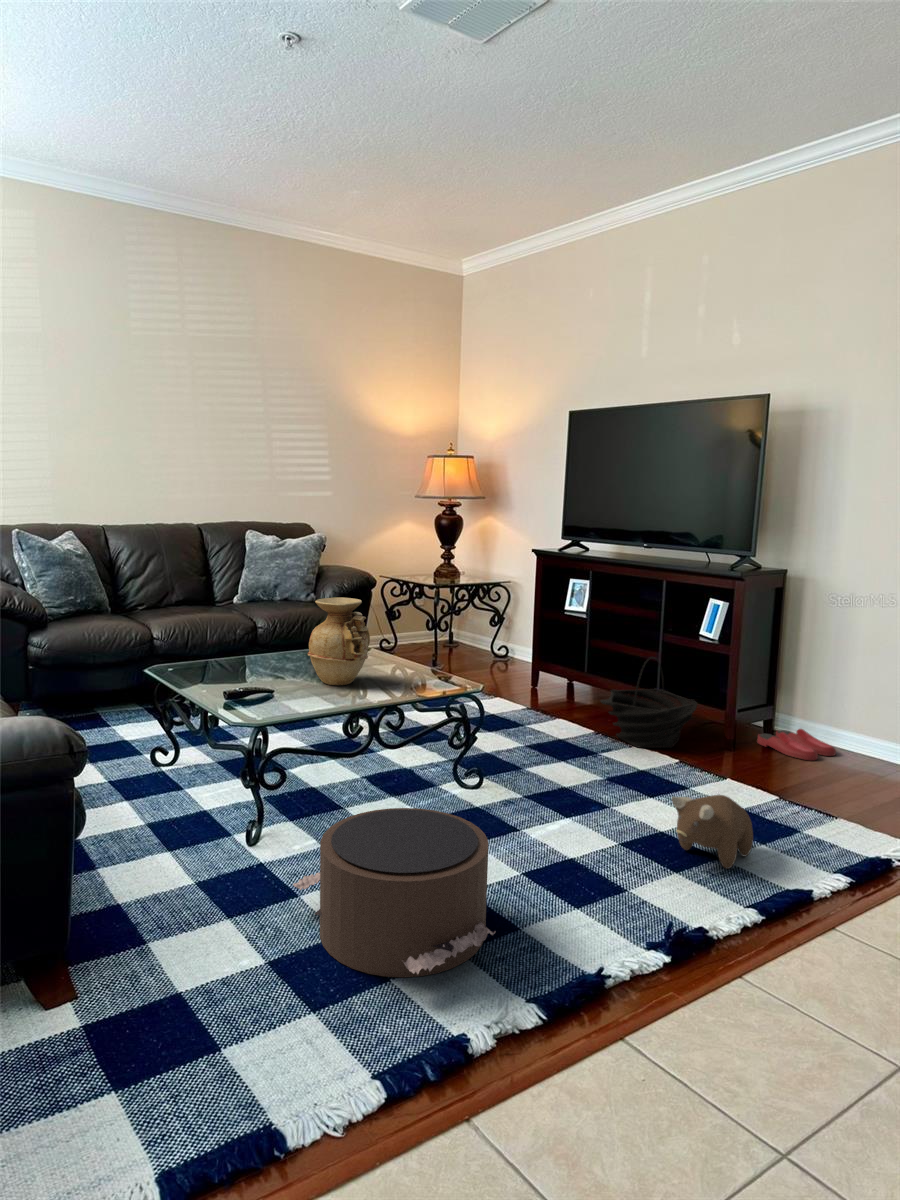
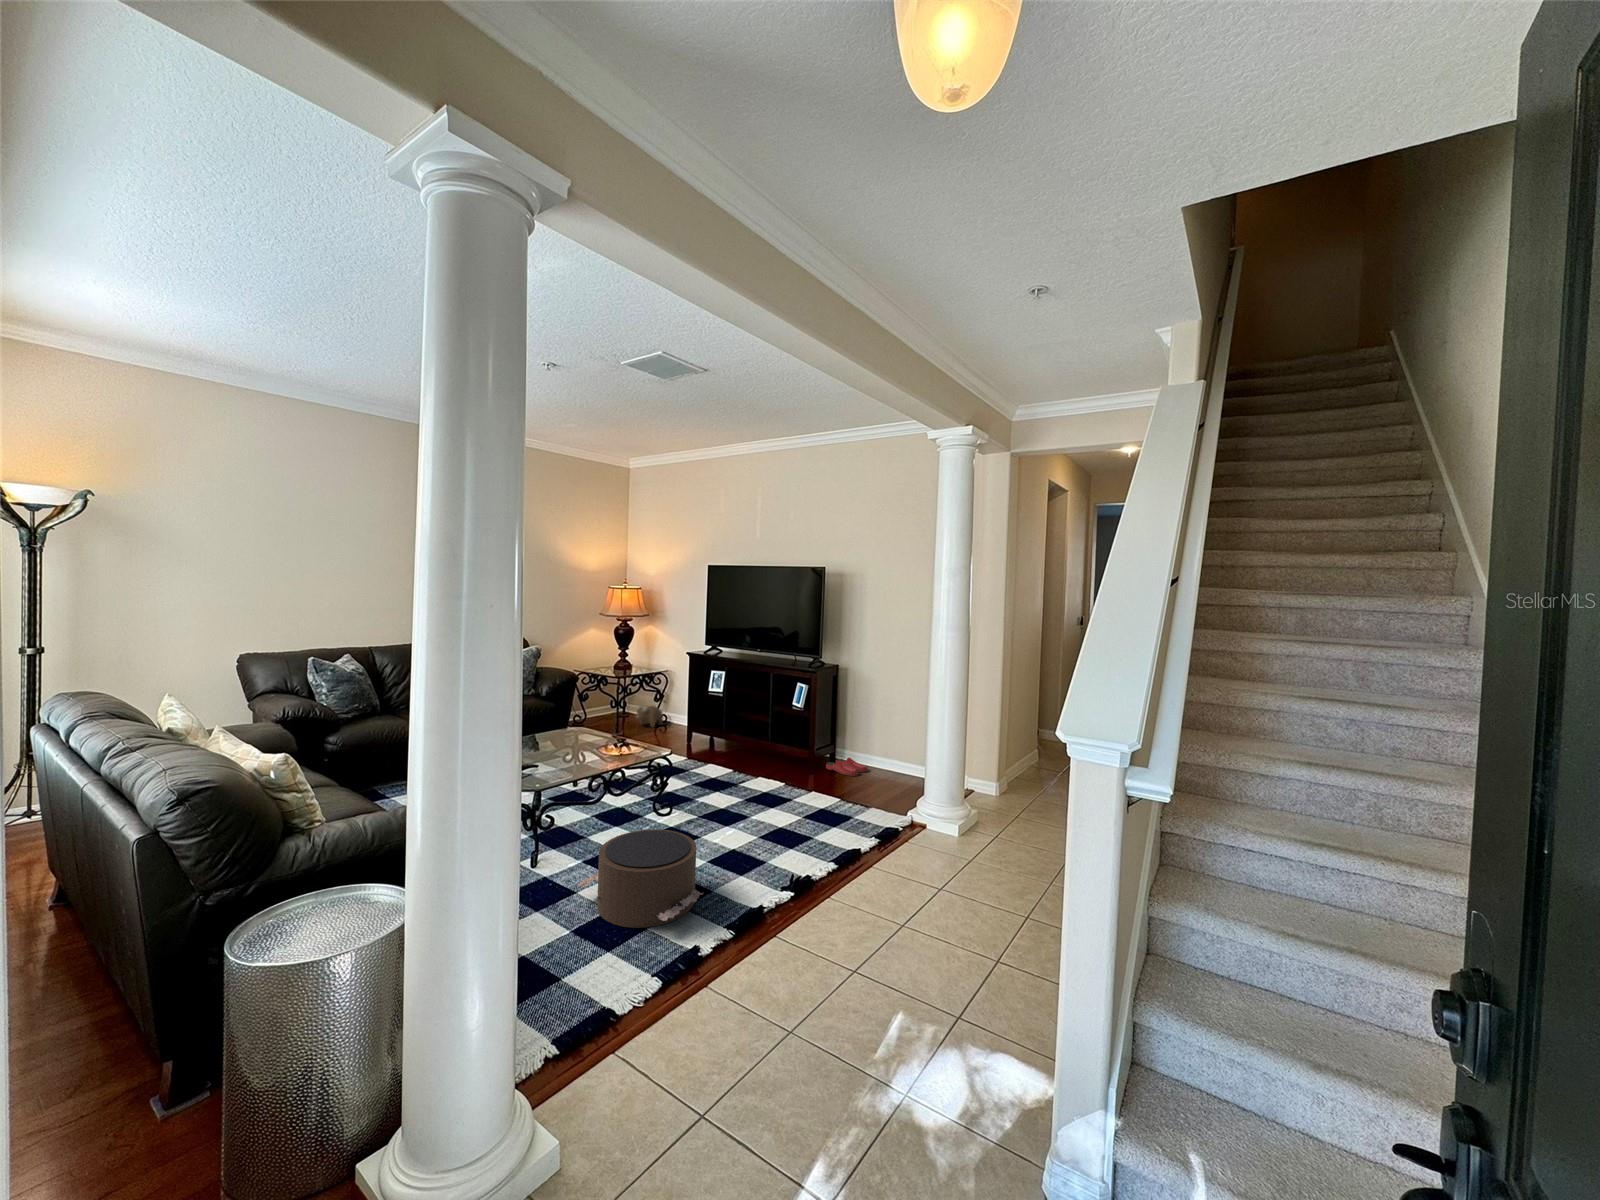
vase: present [308,597,370,685] -> none [559,700,600,757]
basket: present [600,657,697,748] -> none [736,722,793,778]
plush toy: present [672,795,753,869] -> present [635,706,663,727]

